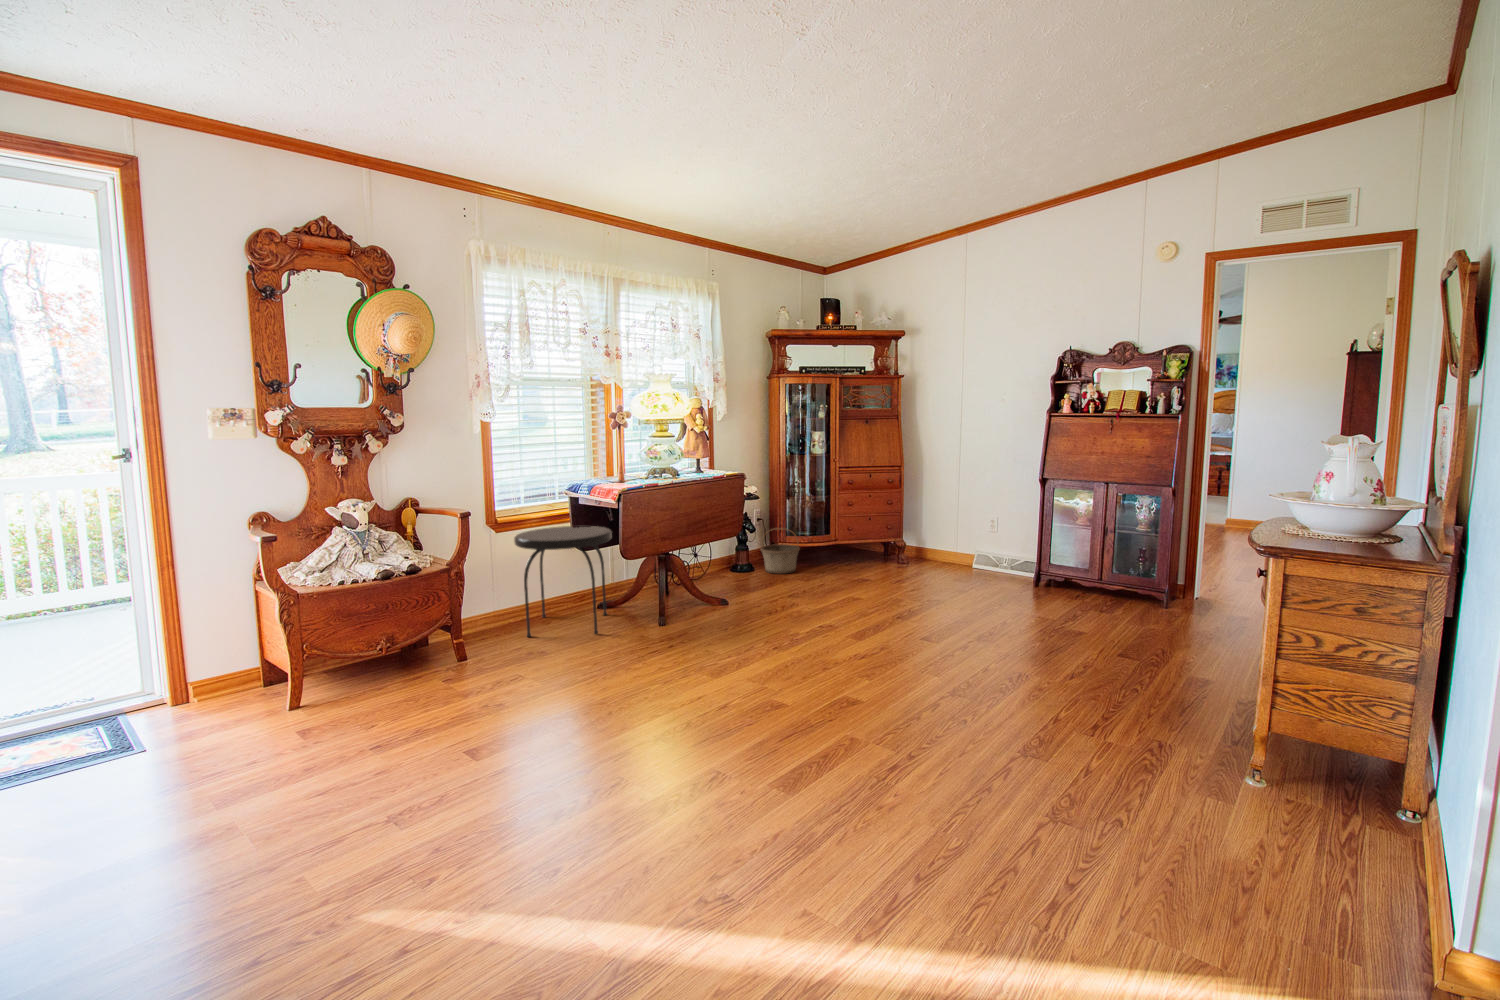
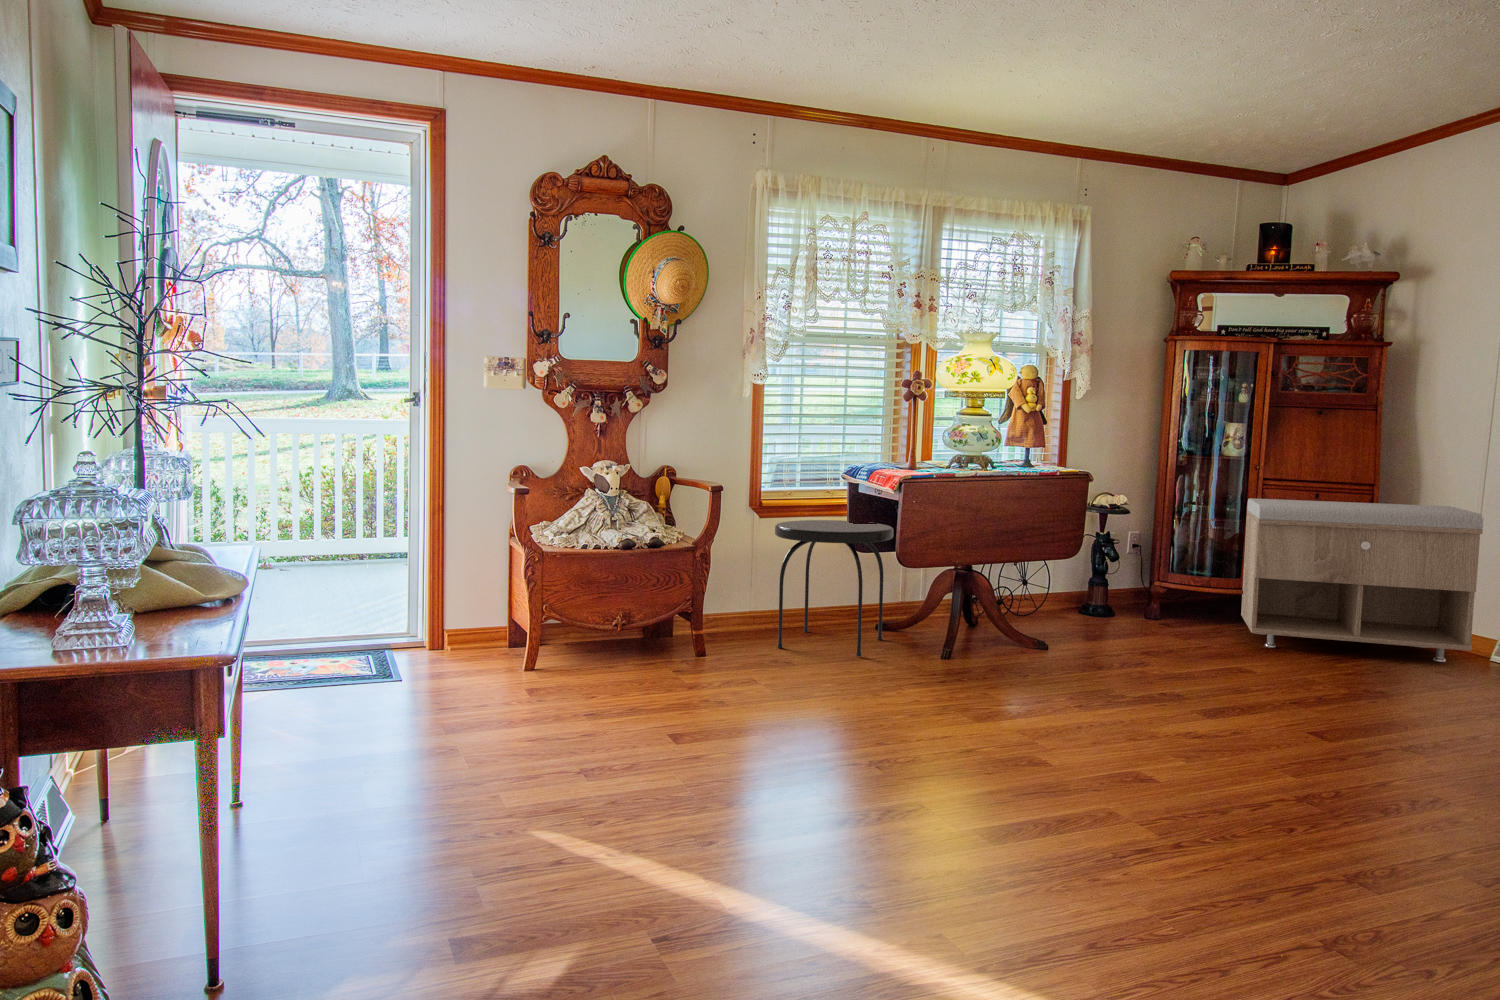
storage bench: none [831,478,966,579] -> present [1241,498,1483,662]
basket: present [761,529,800,574] -> none [1124,560,1187,627]

